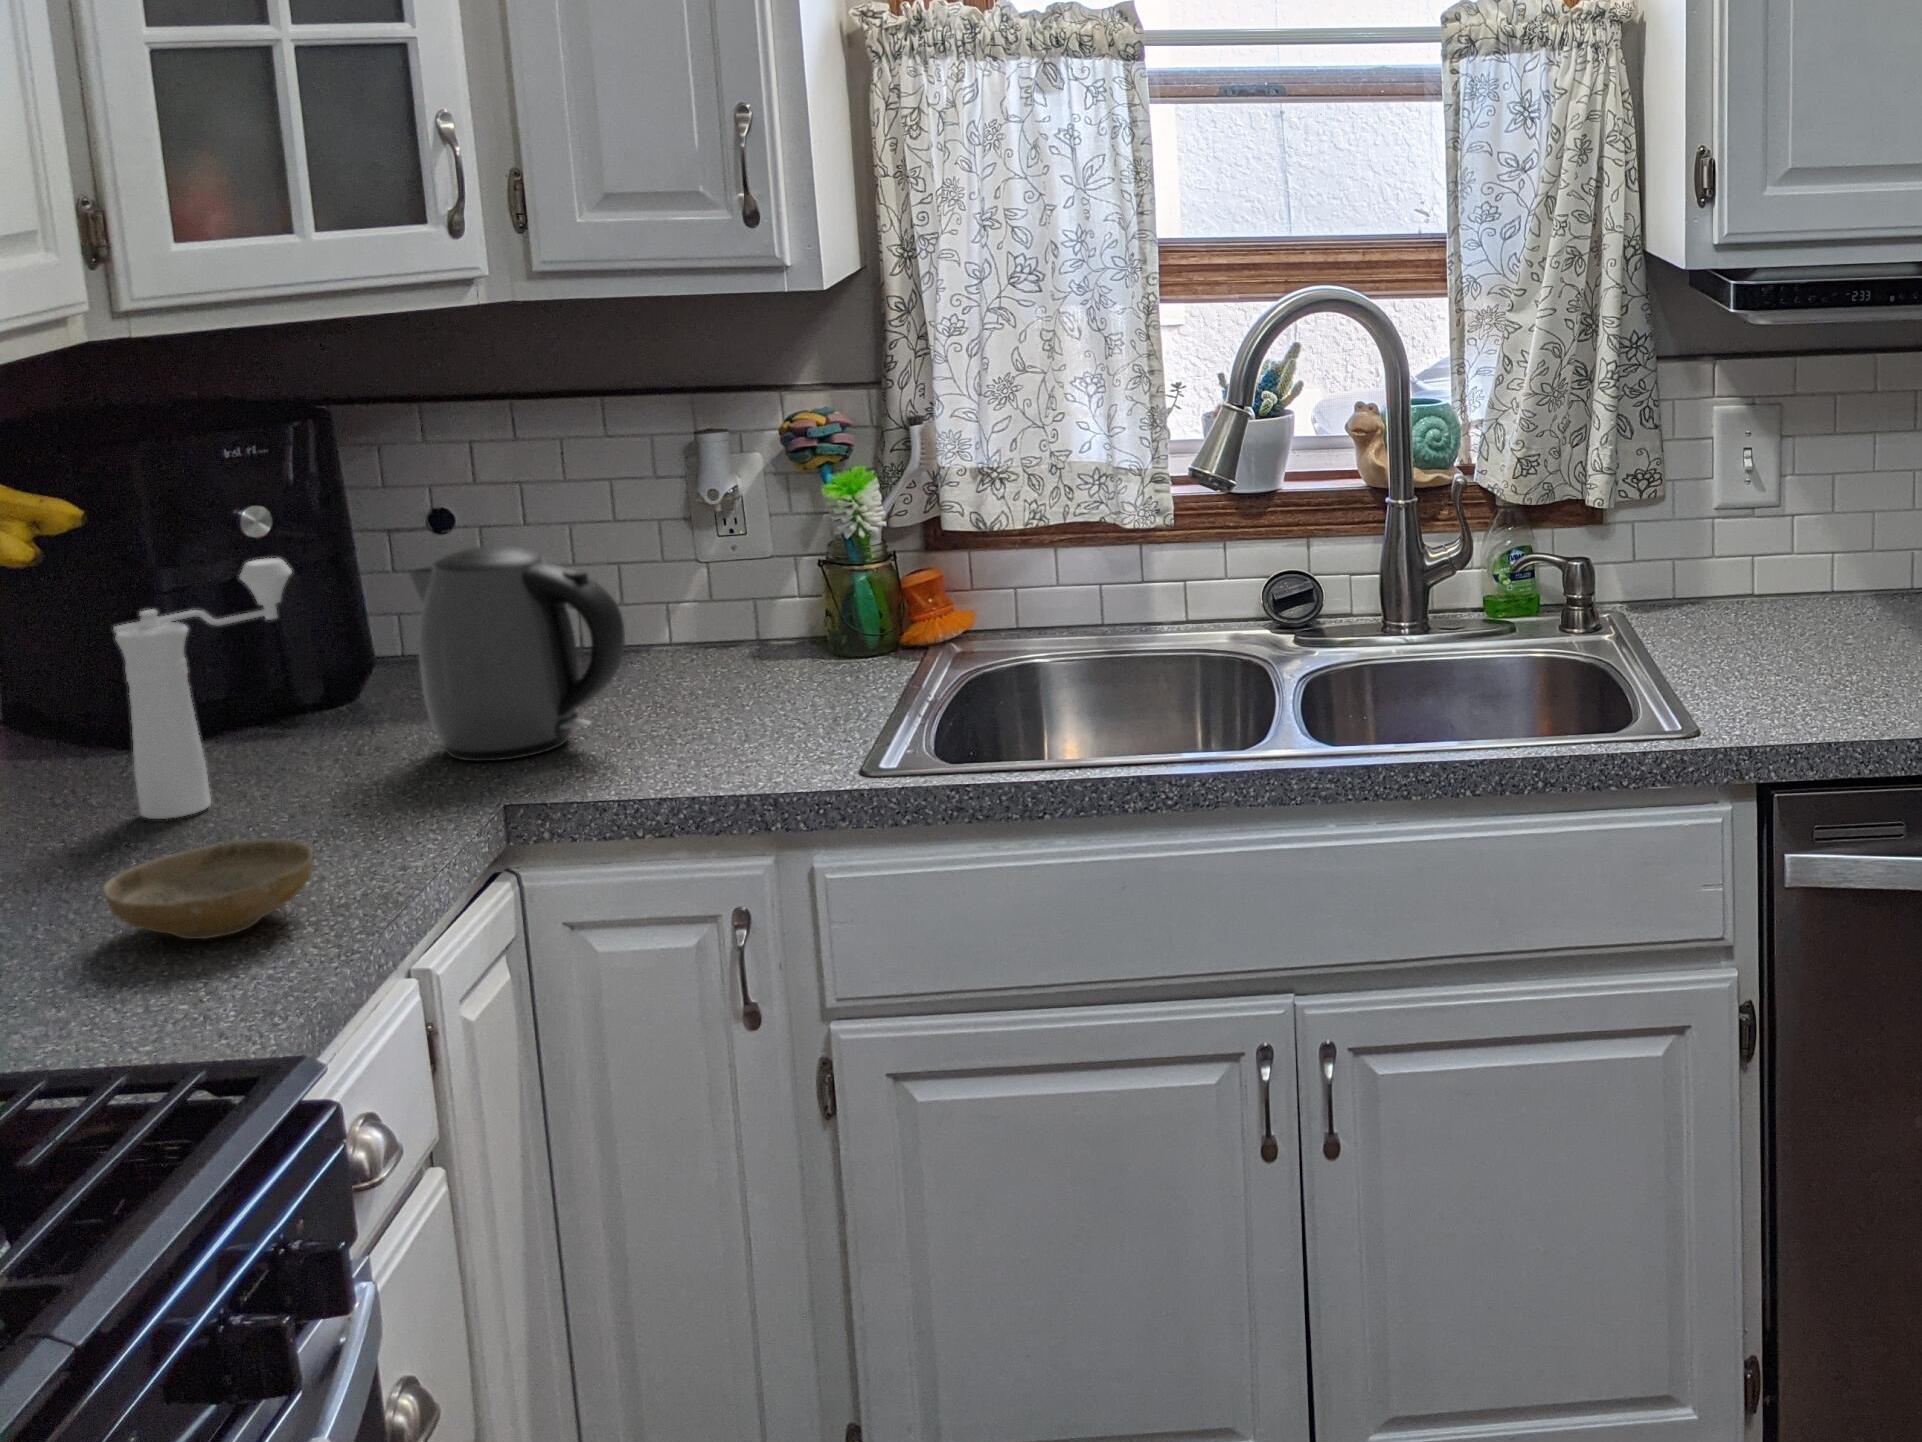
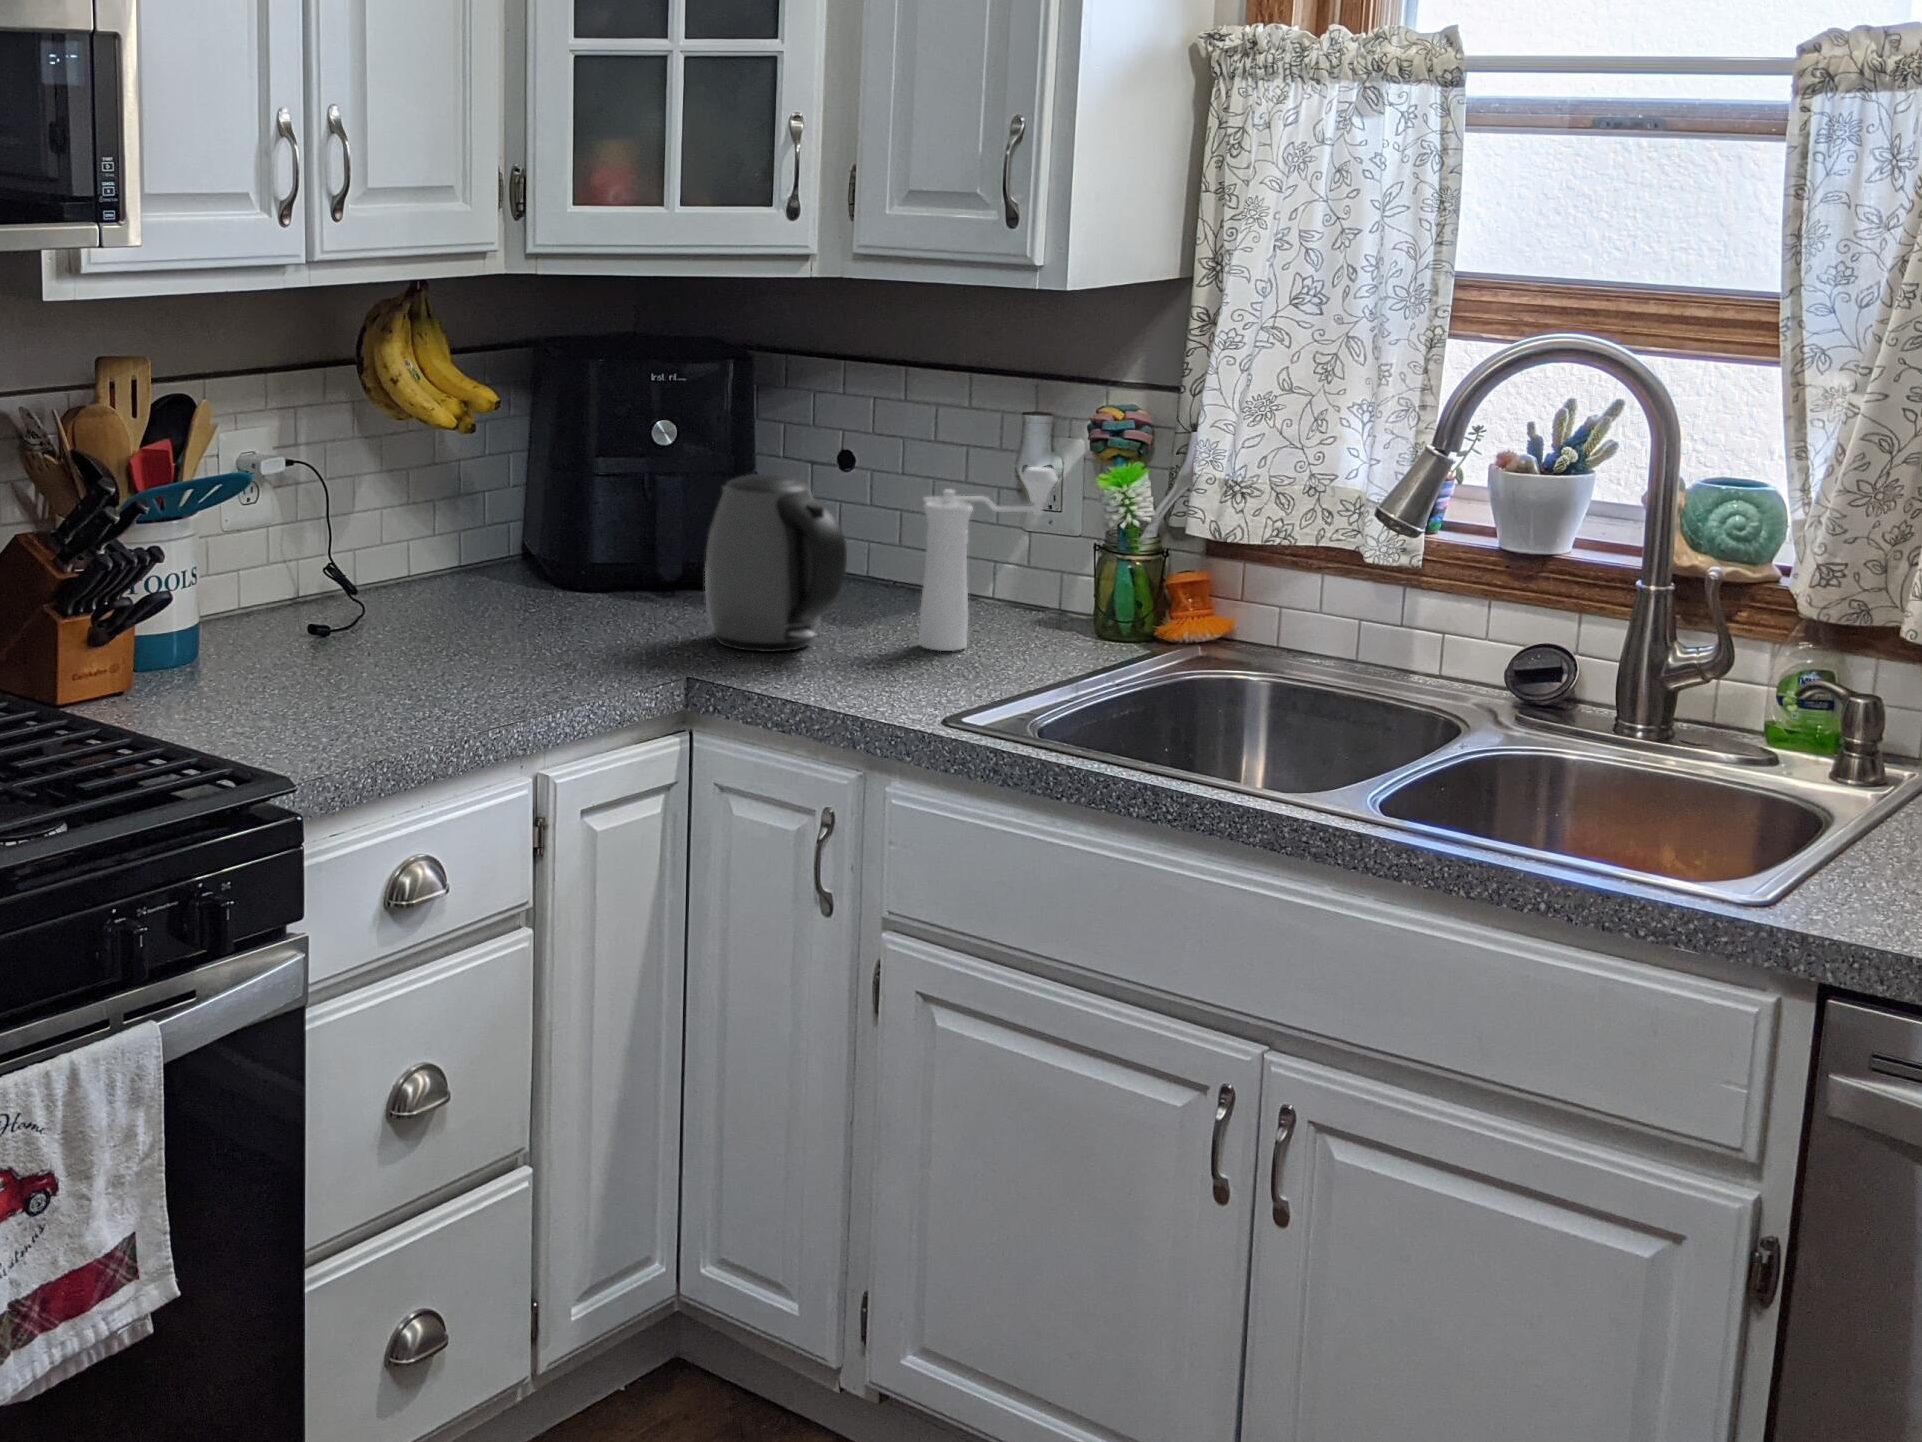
pepper mill: present [113,558,292,819] -> present [919,467,1058,651]
ceramic bowl: present [103,839,313,939] -> none [354,646,492,708]

